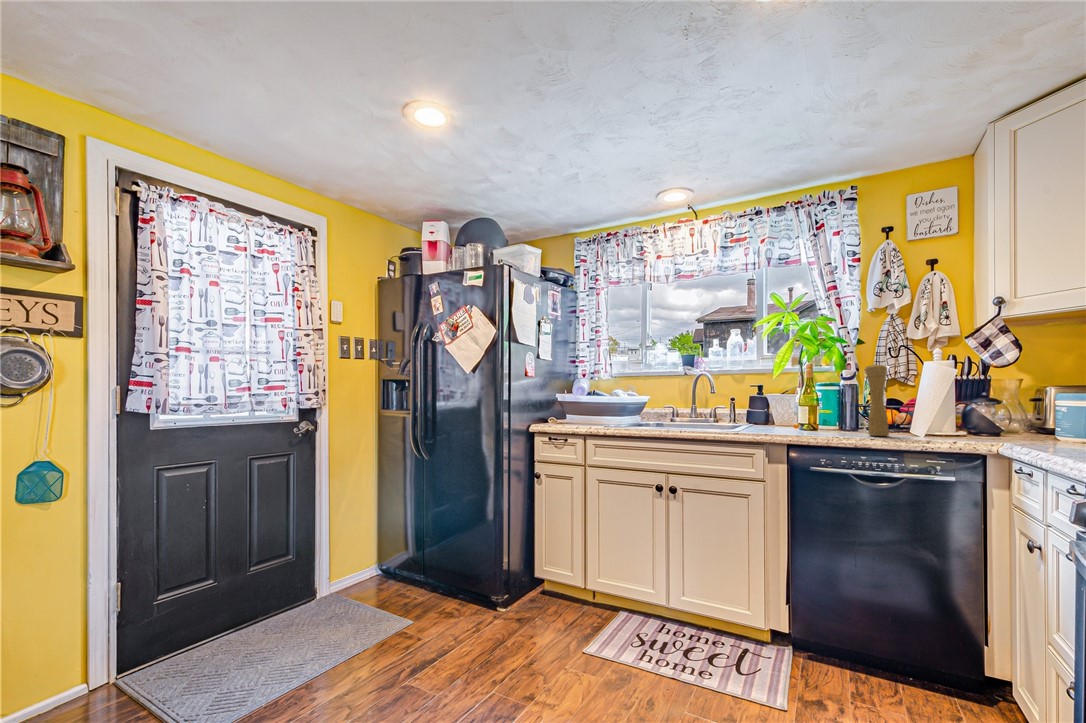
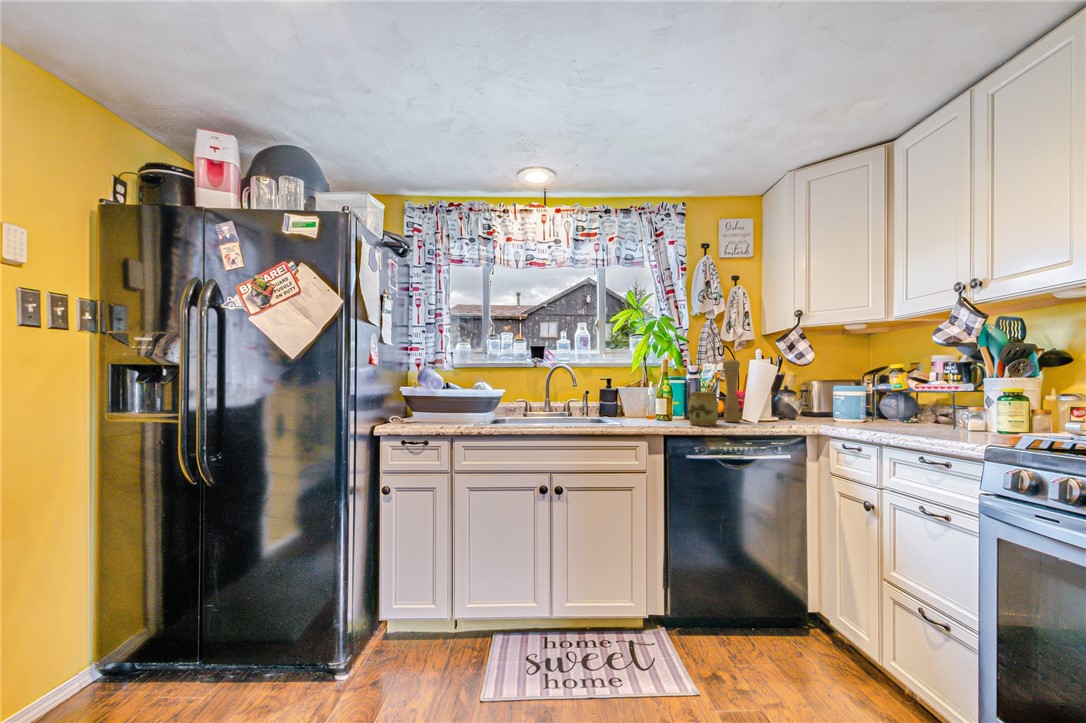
jar: none [812,393,851,438] -> present [688,386,718,426]

